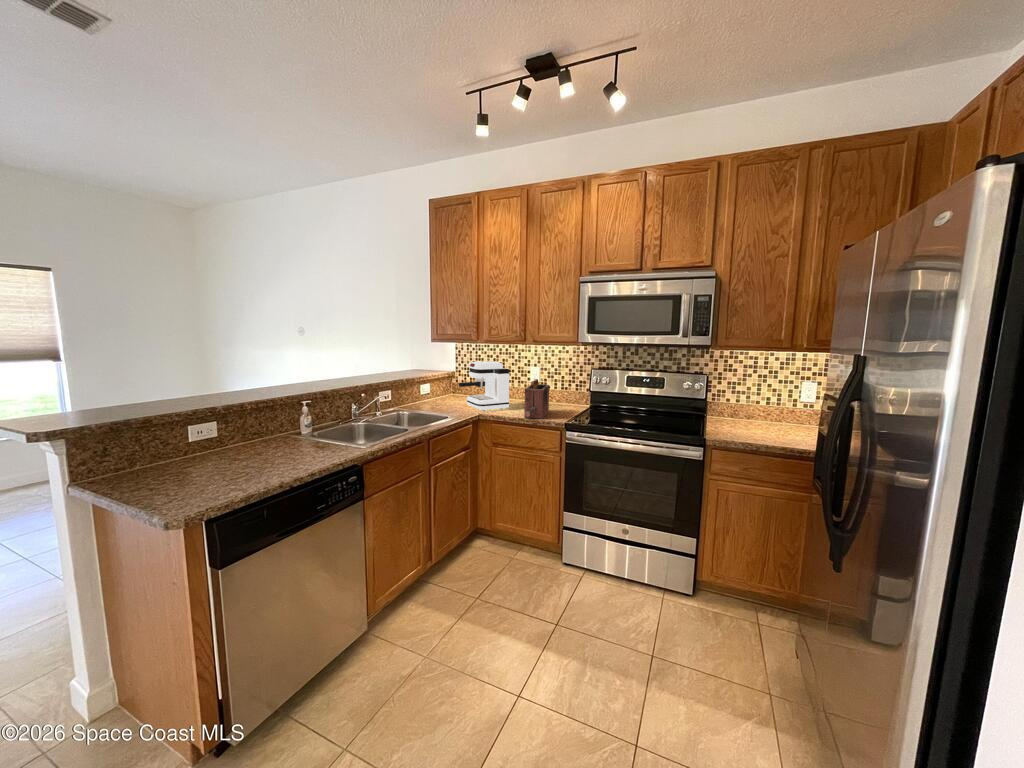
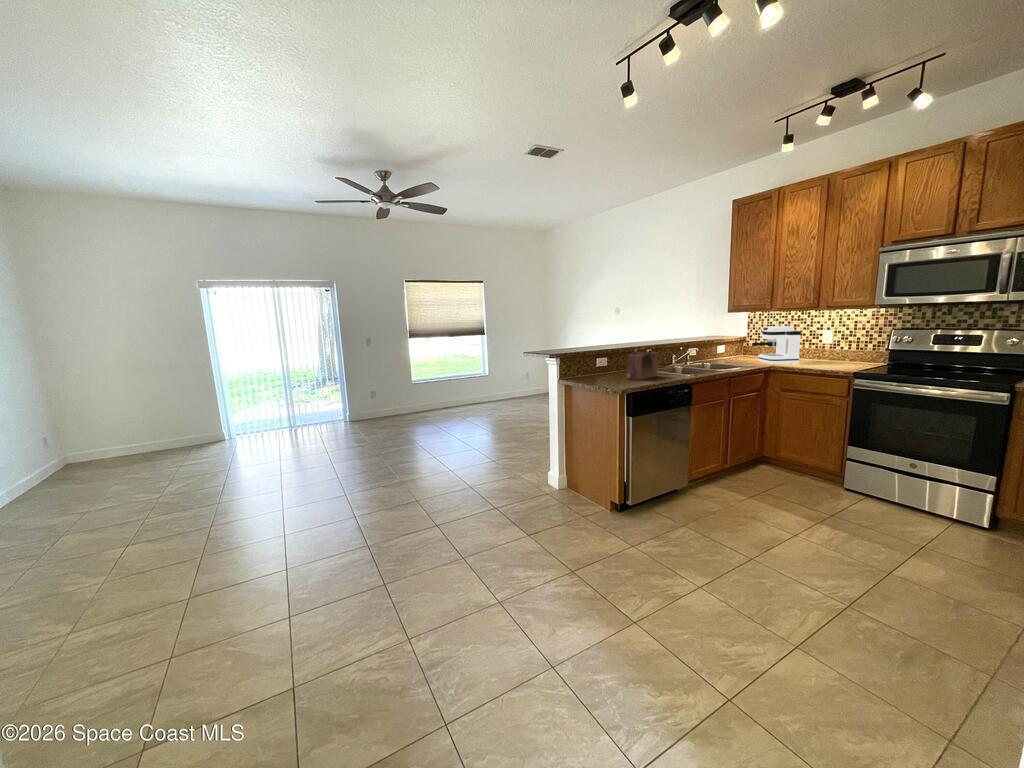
toaster: present [524,379,549,419] -> present [627,348,657,380]

